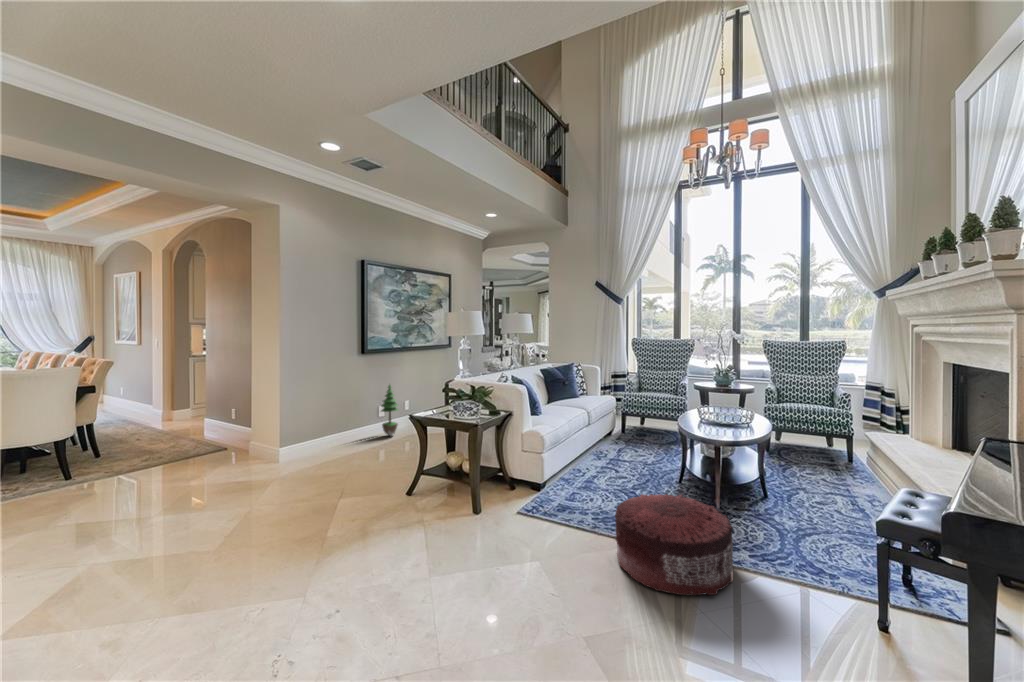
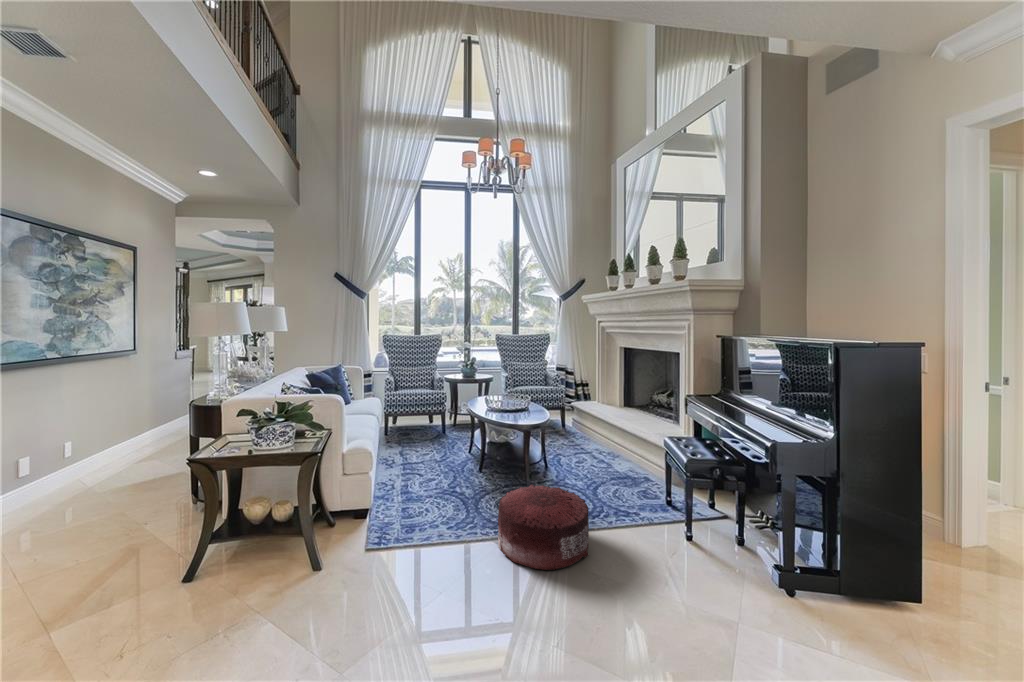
potted tree: present [381,385,398,436] -> none [26,418,71,503]

